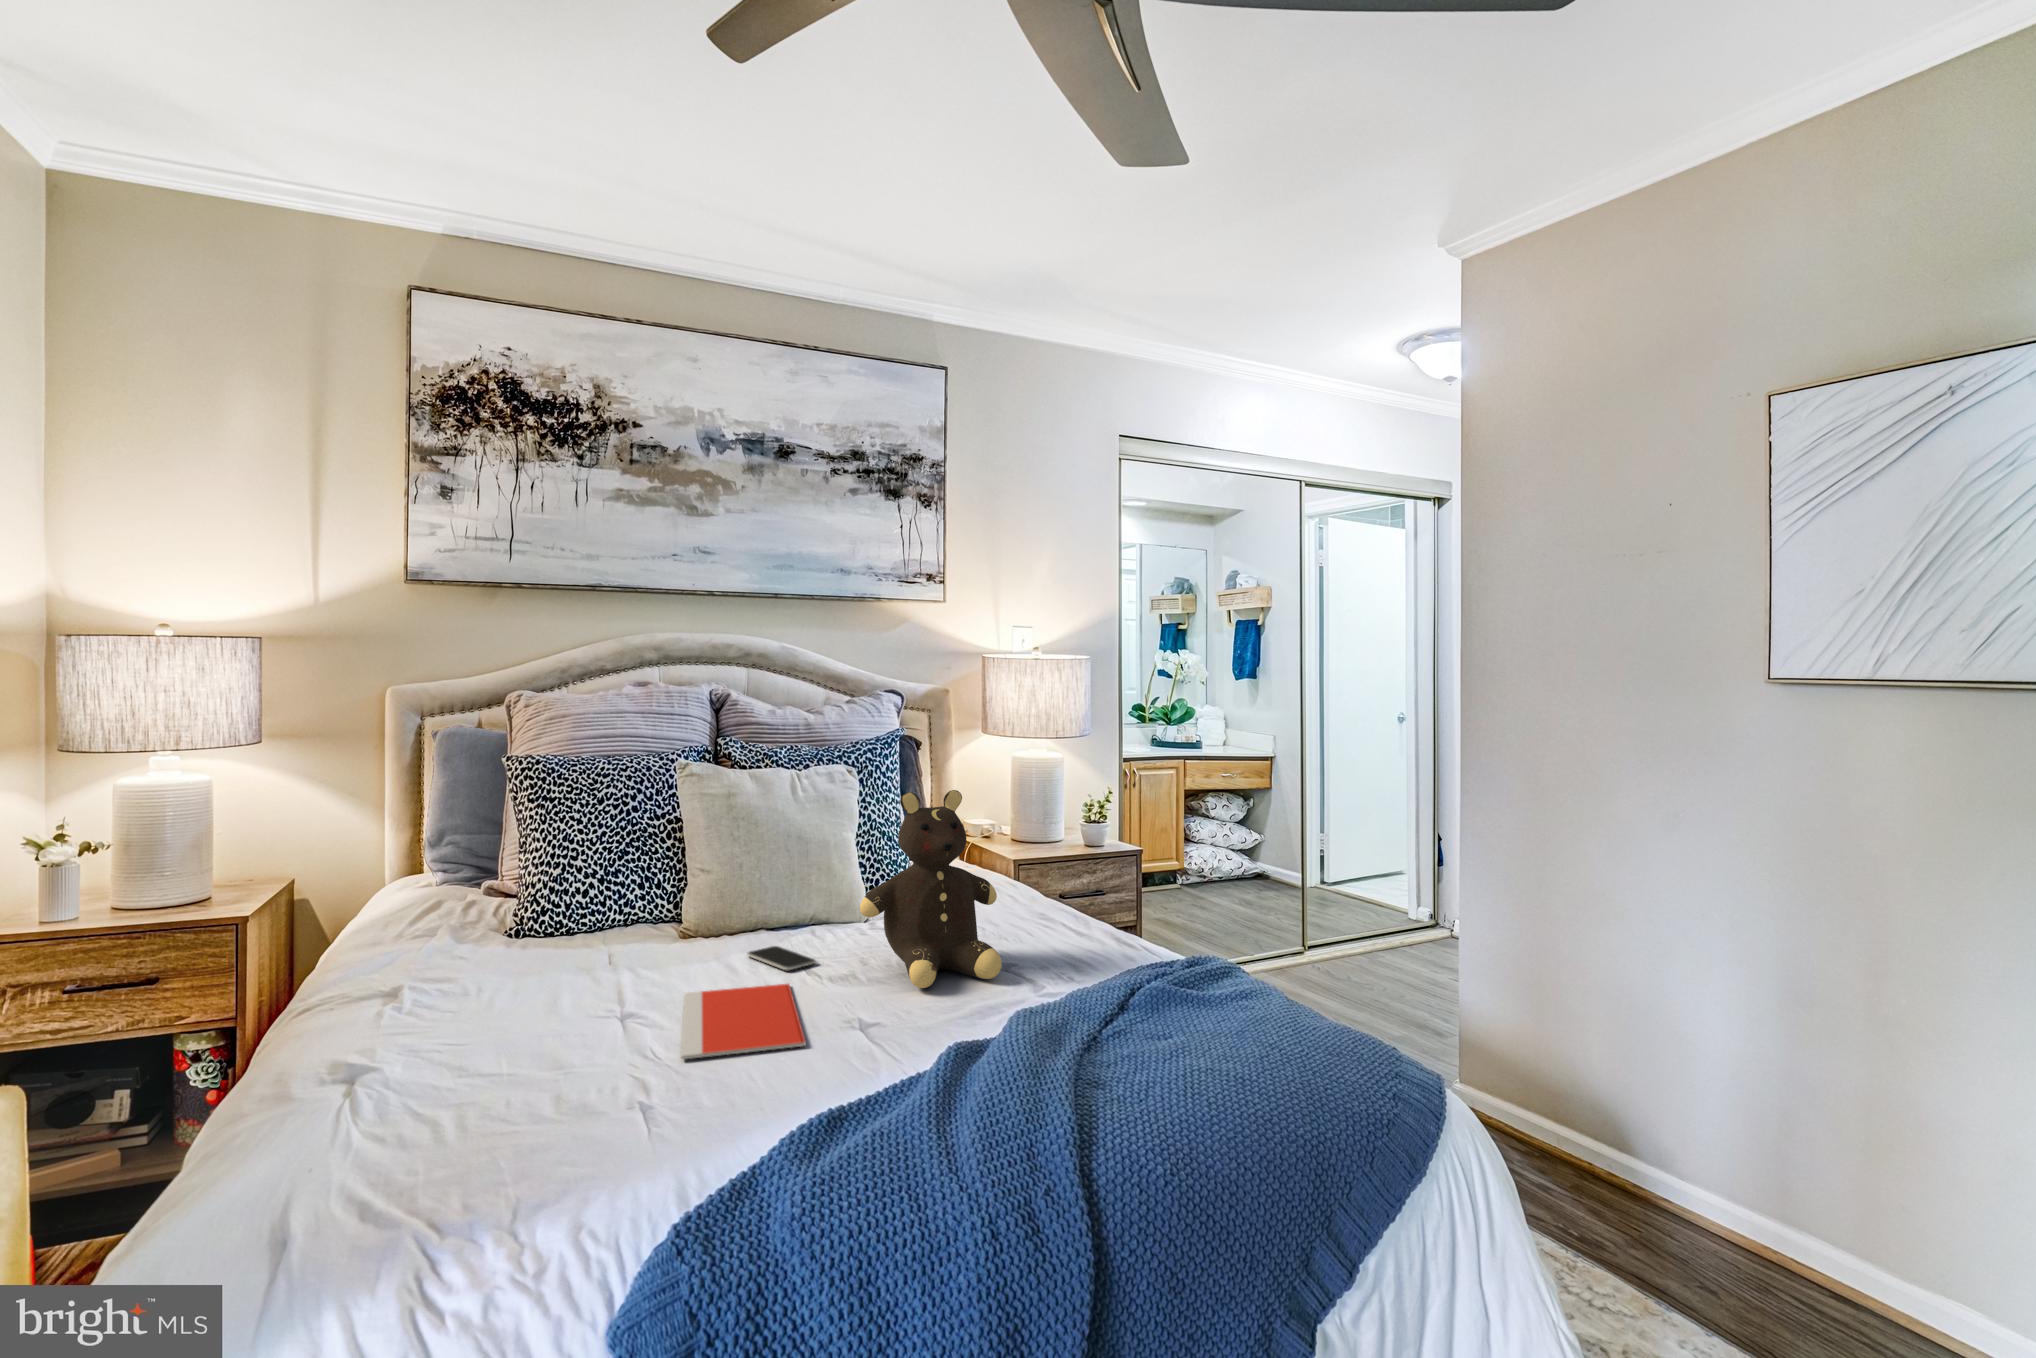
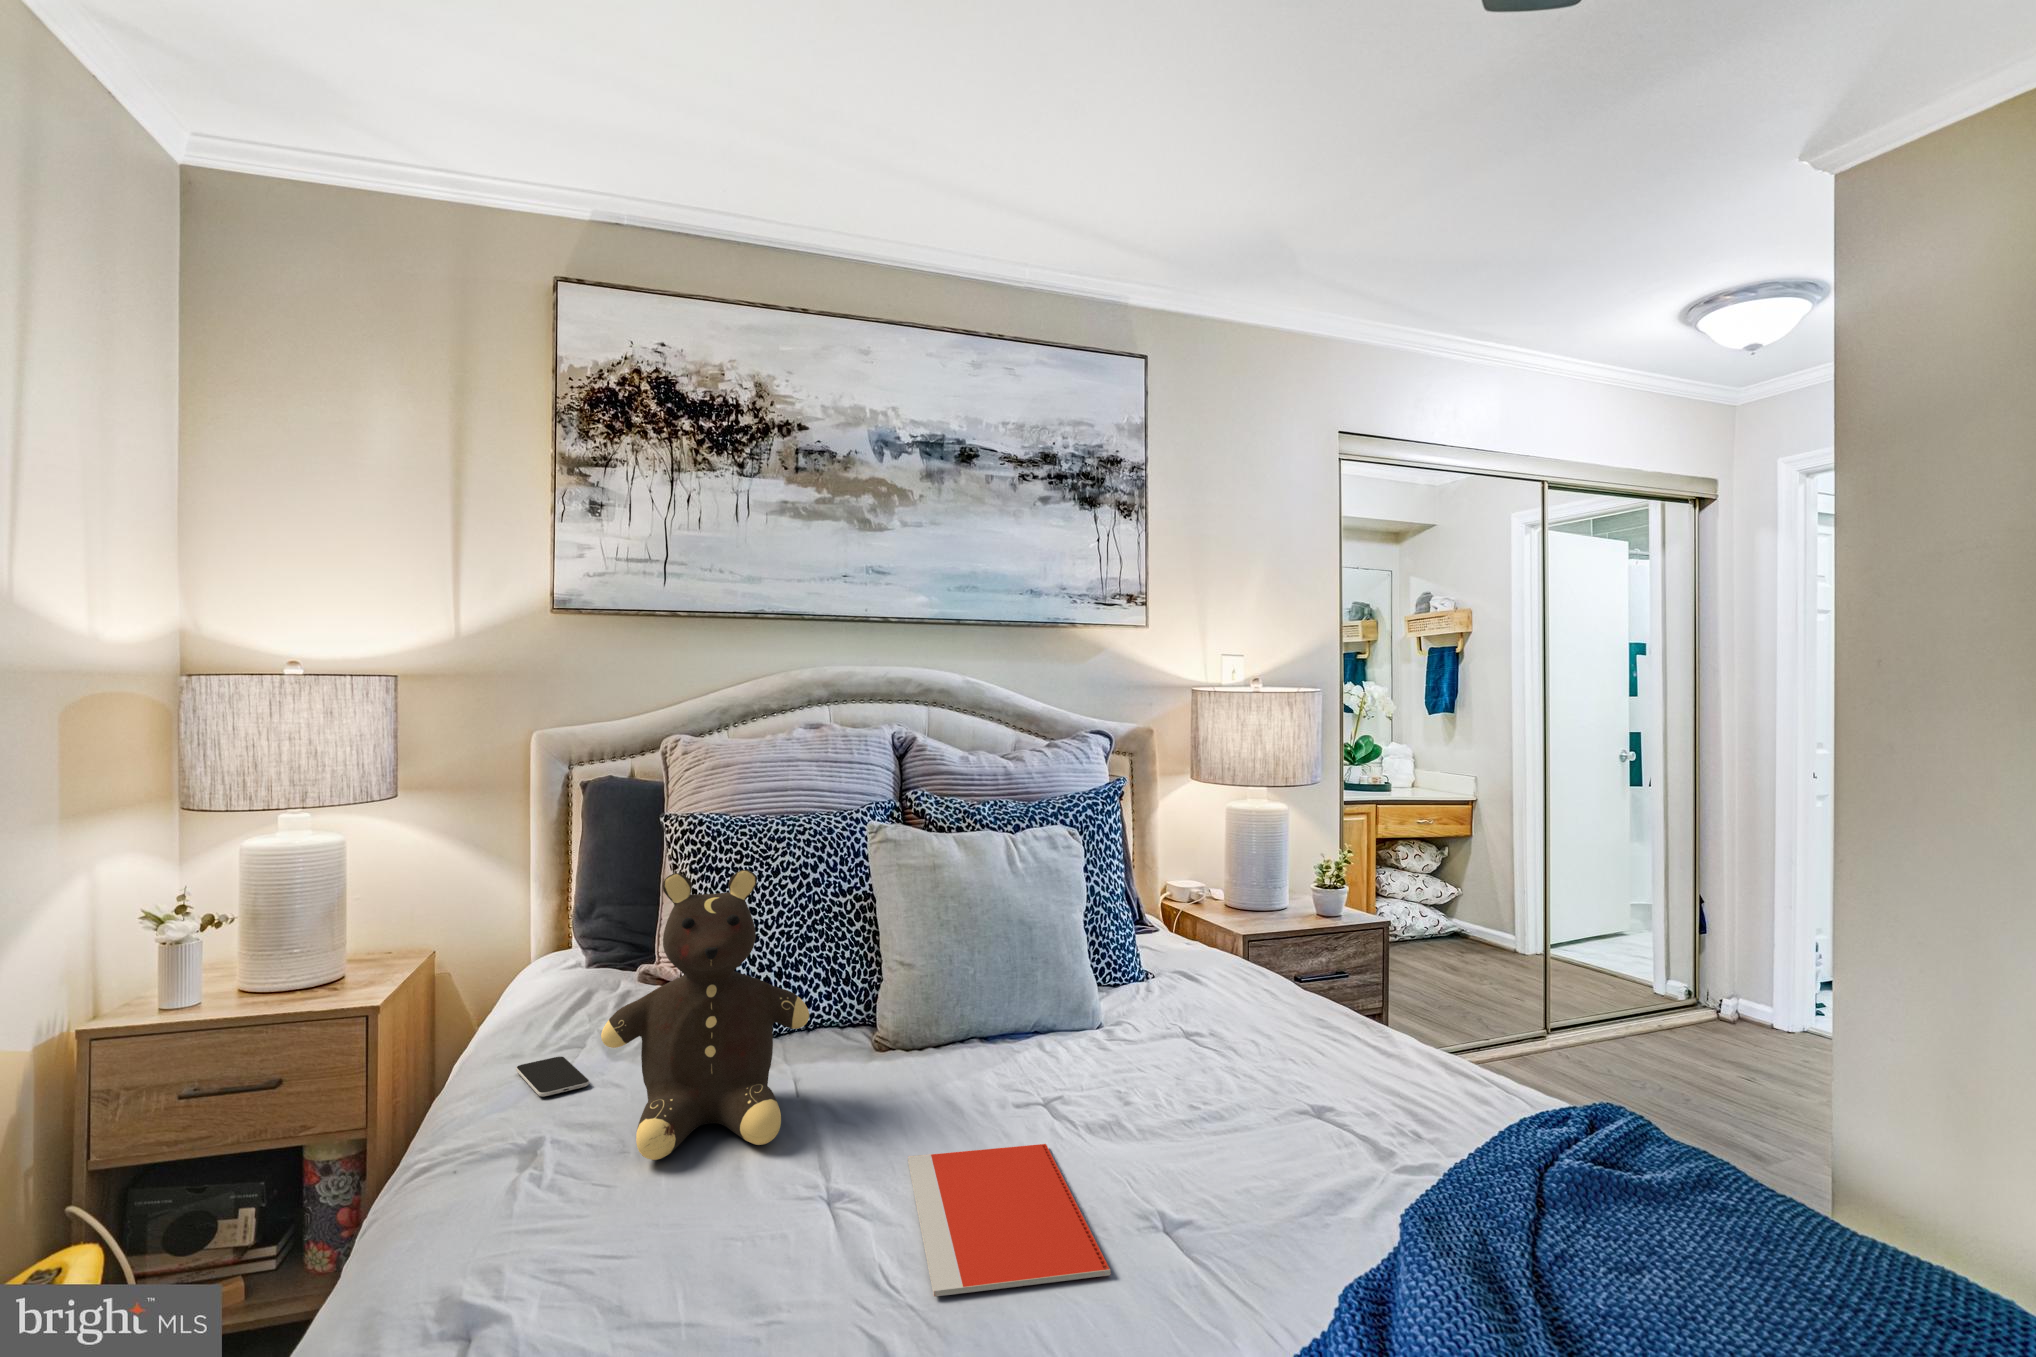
teddy bear: present [860,790,1002,988] -> present [601,870,809,1160]
smartphone: present [747,946,816,970] -> present [516,1057,589,1096]

